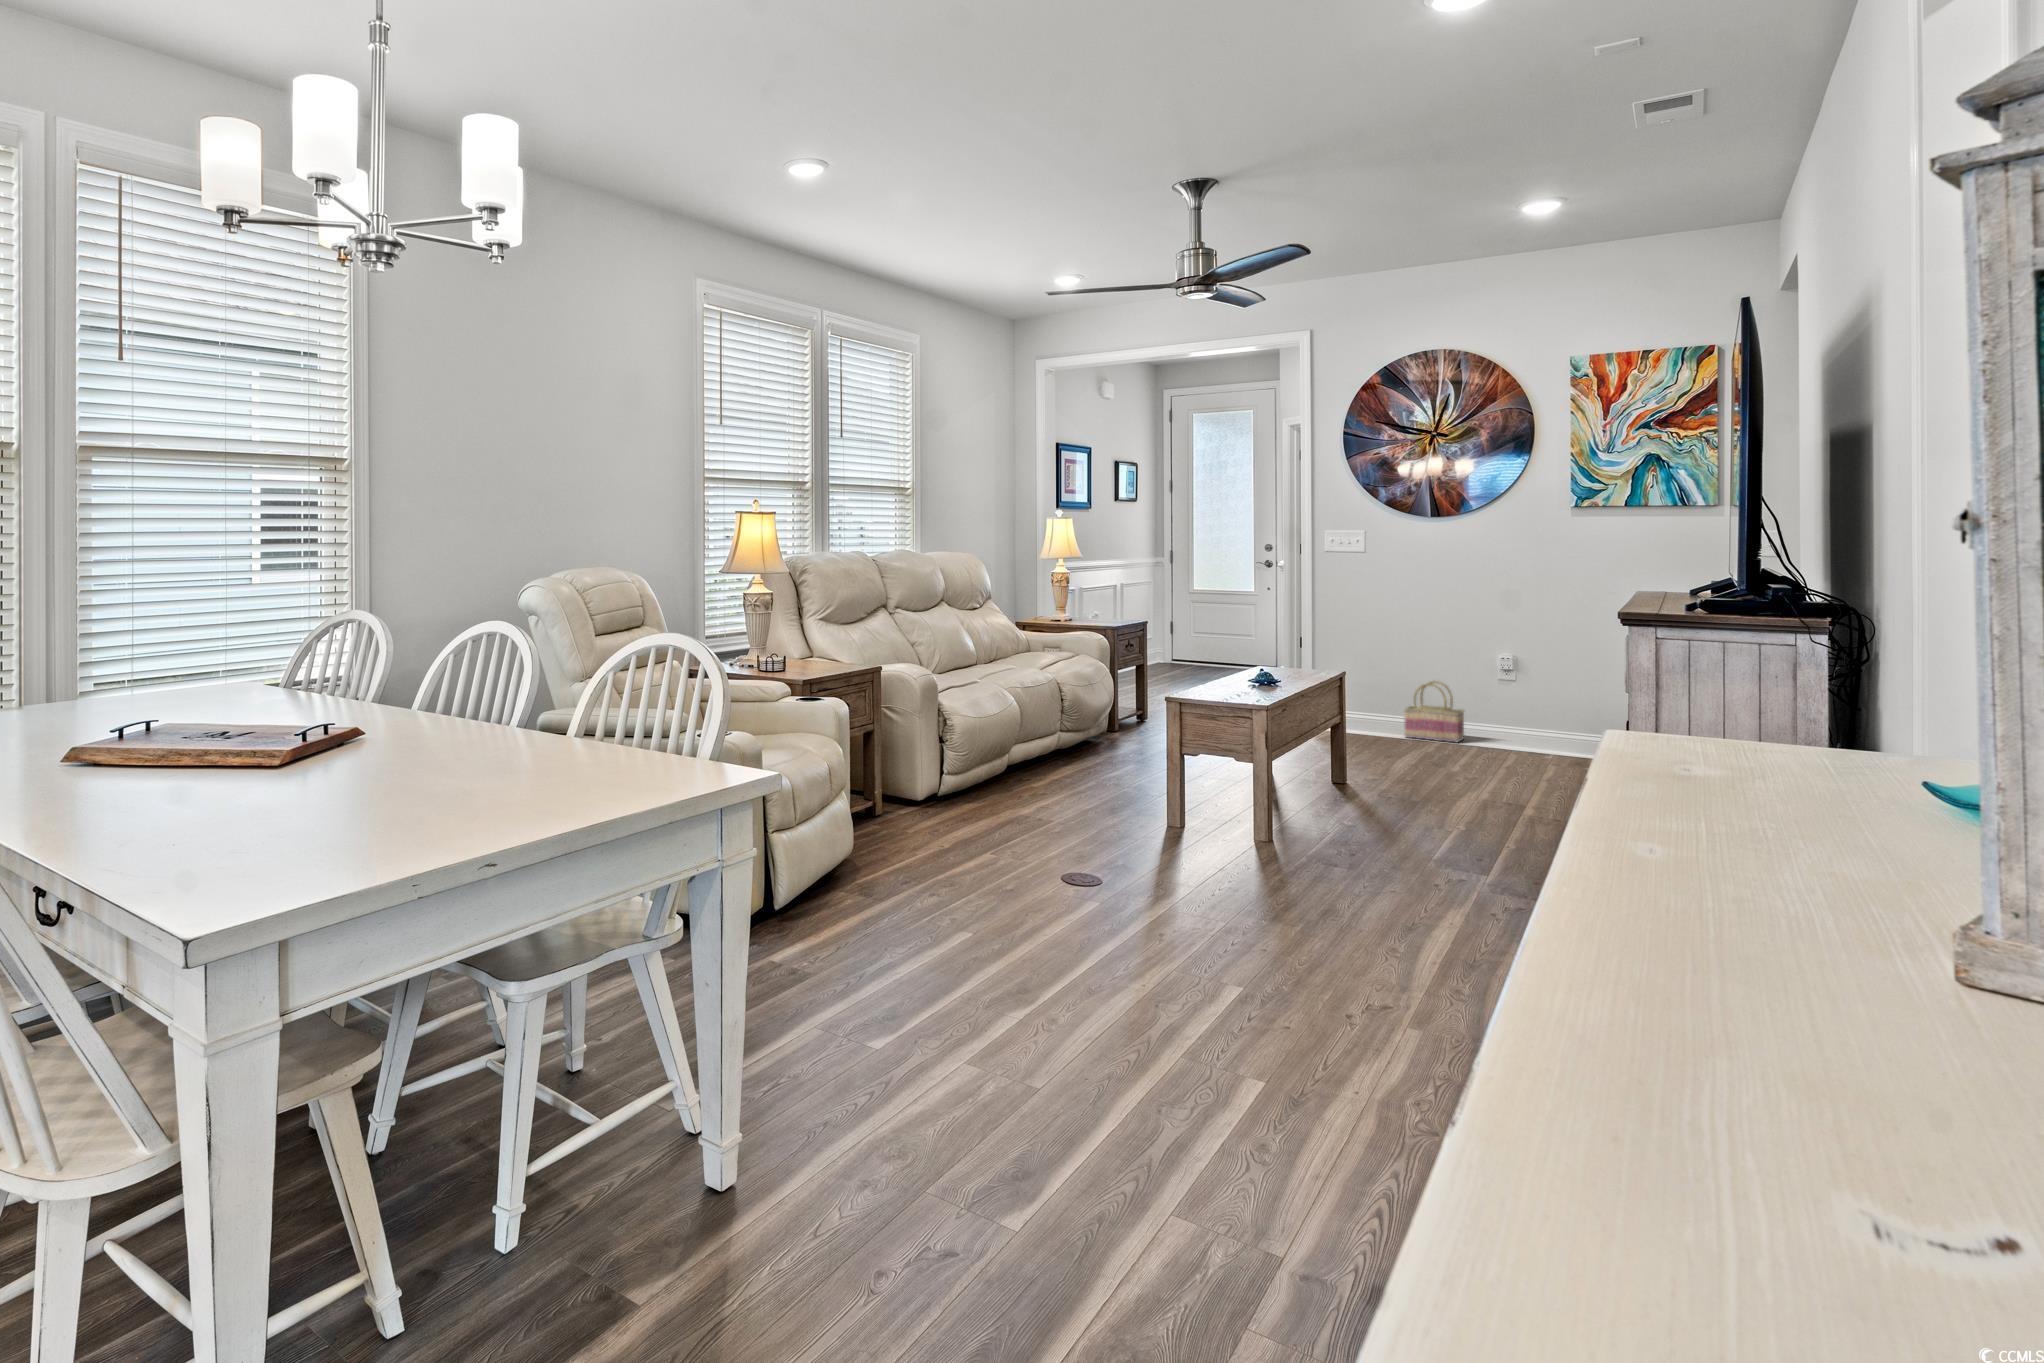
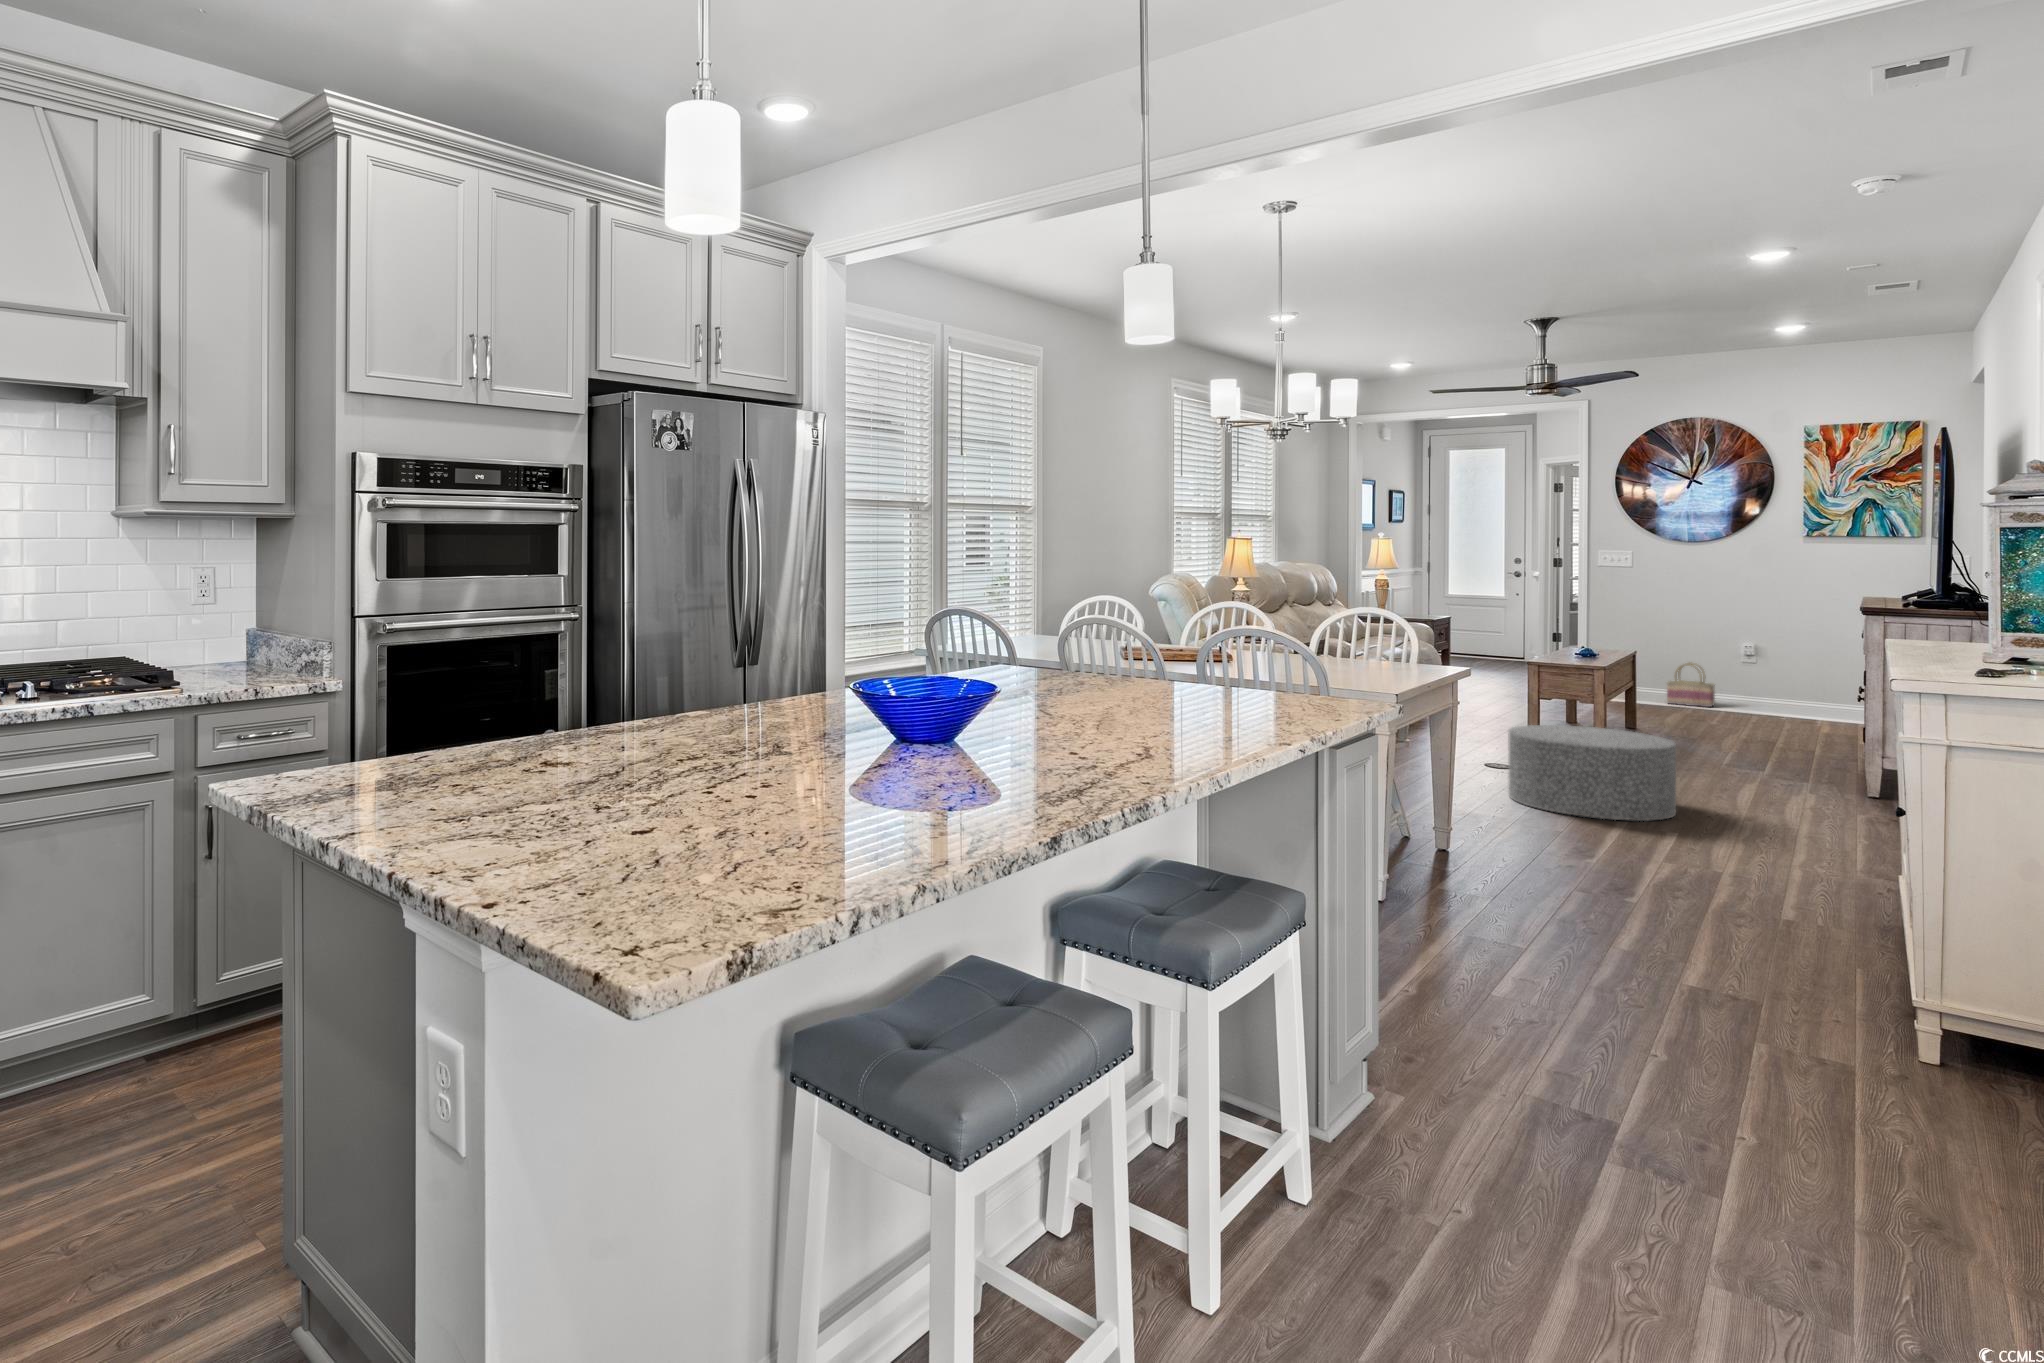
ottoman: none [1035,820,1295,1022] -> present [1508,725,1676,821]

